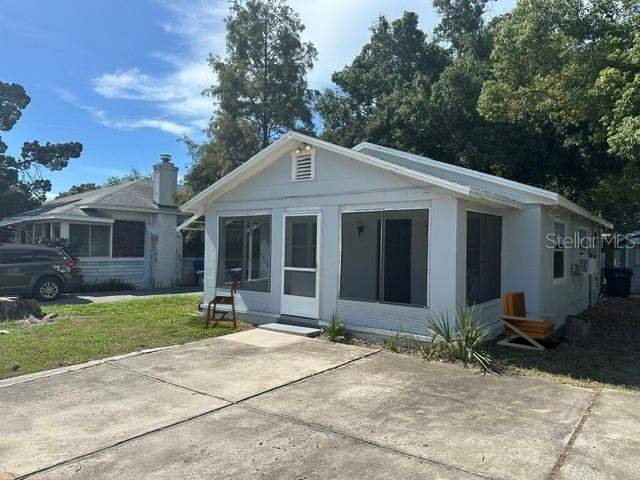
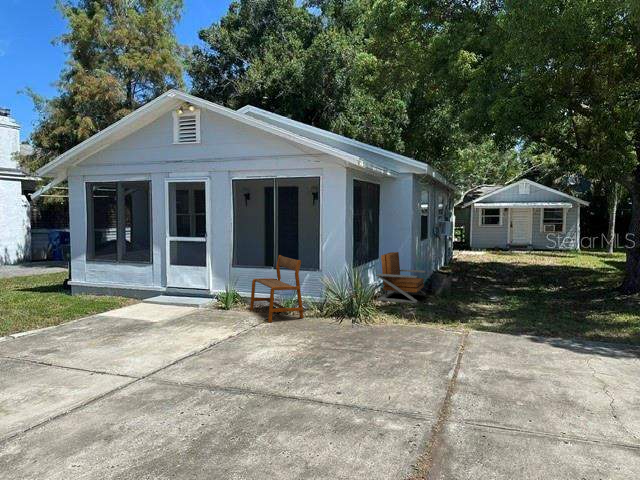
bench: present [206,278,239,329] -> present [250,255,304,323]

